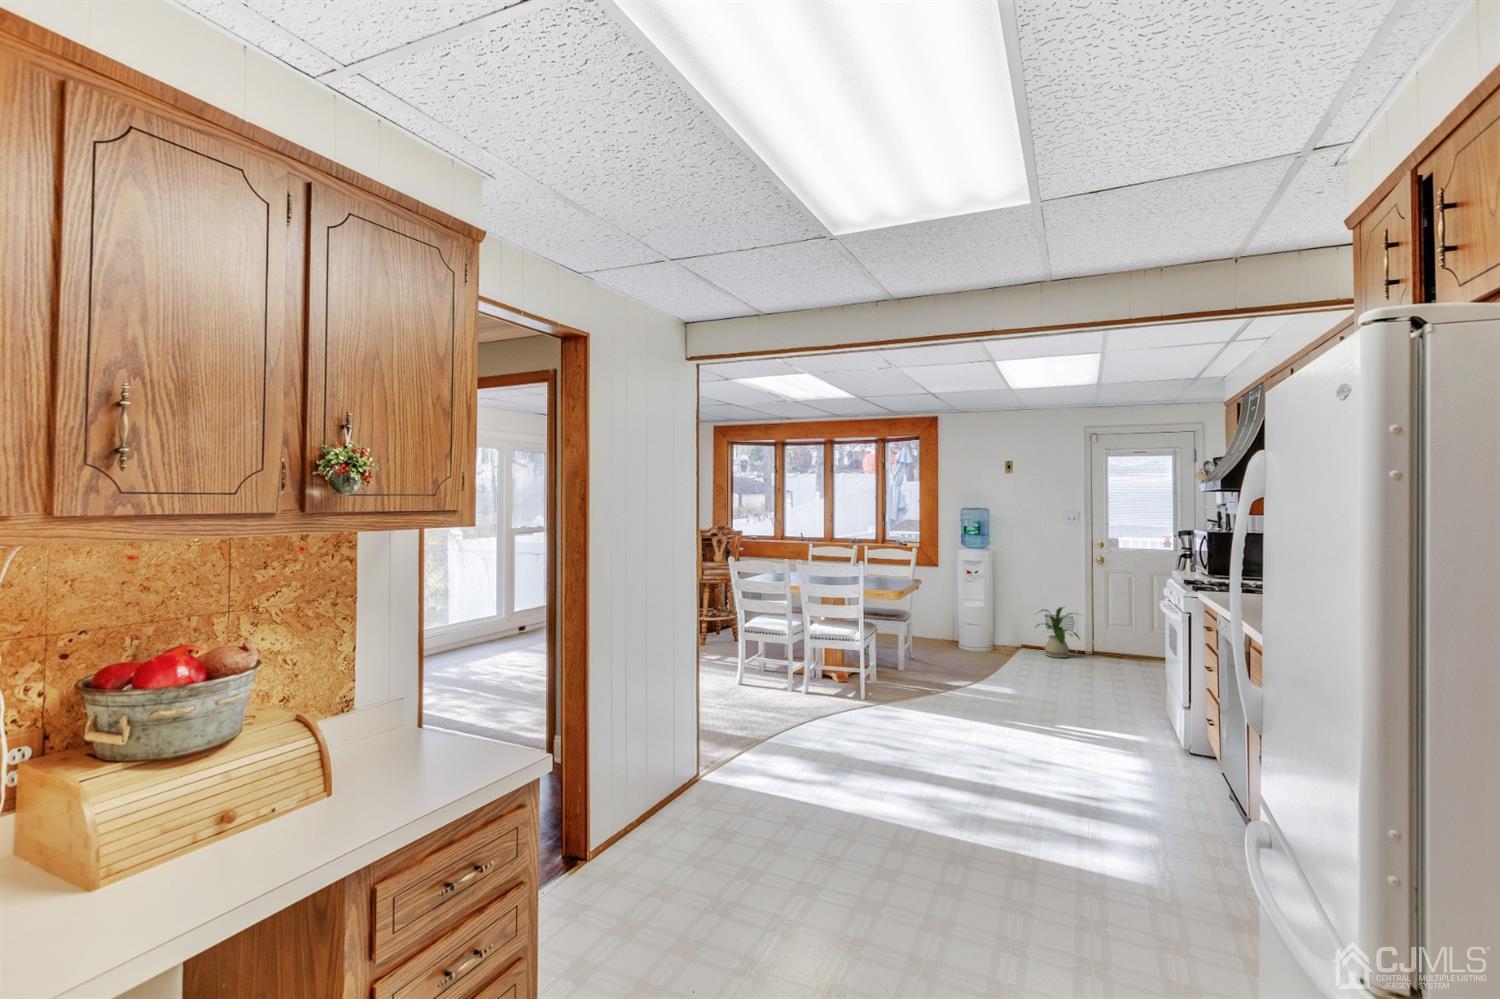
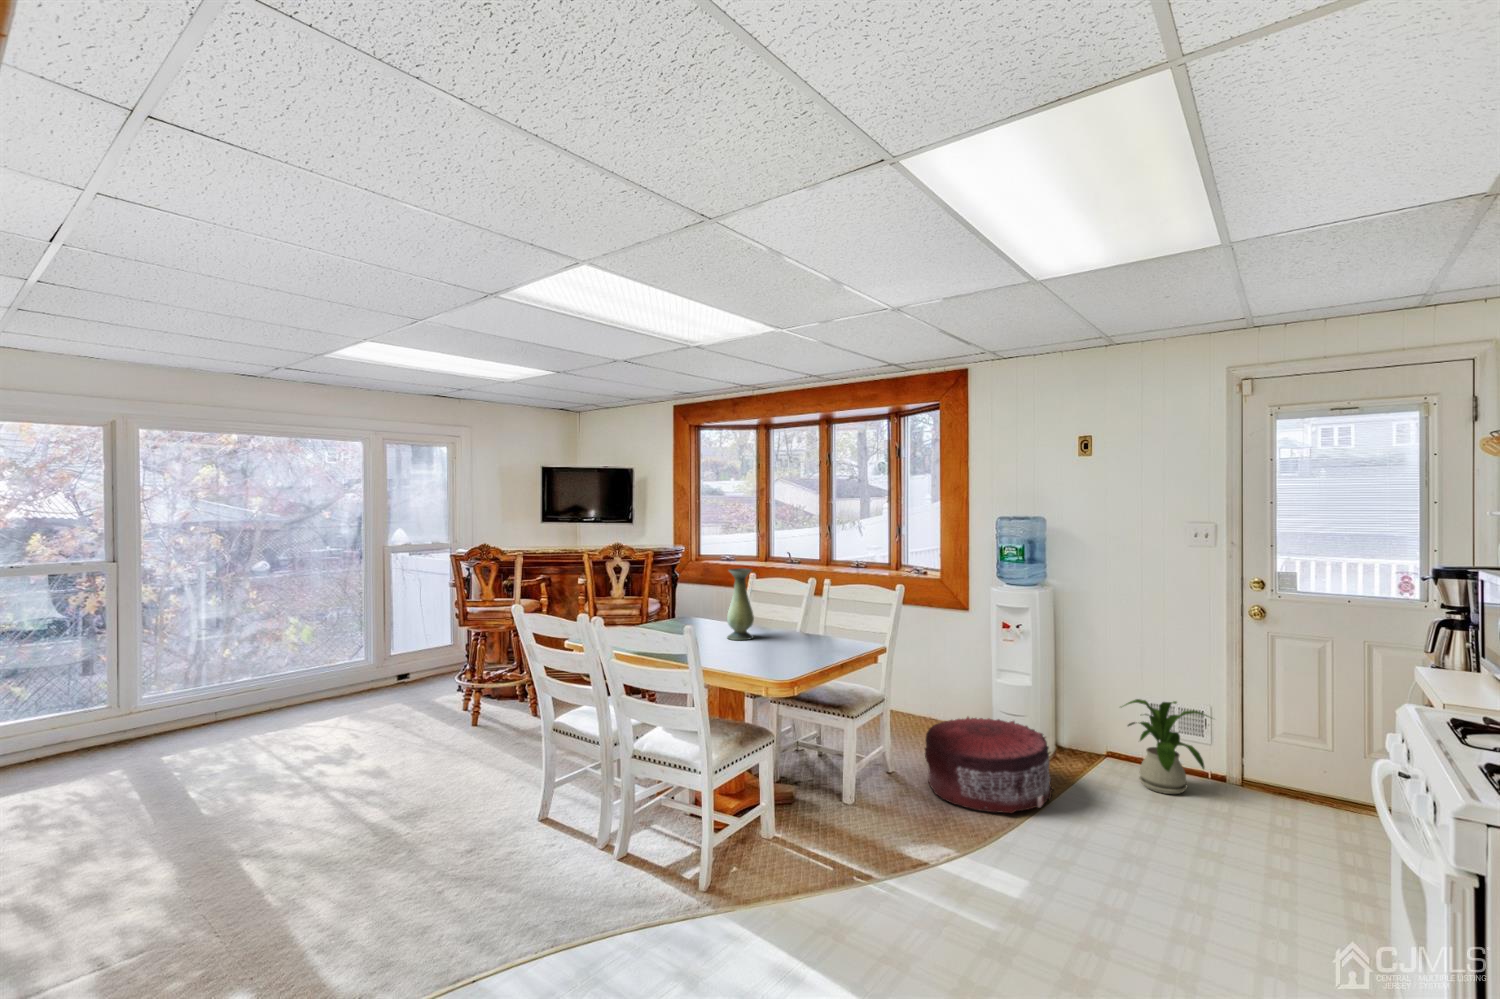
vase: none [826,538,843,581] -> present [727,568,754,640]
pouf: none [938,625,1009,668] -> present [925,717,1054,813]

